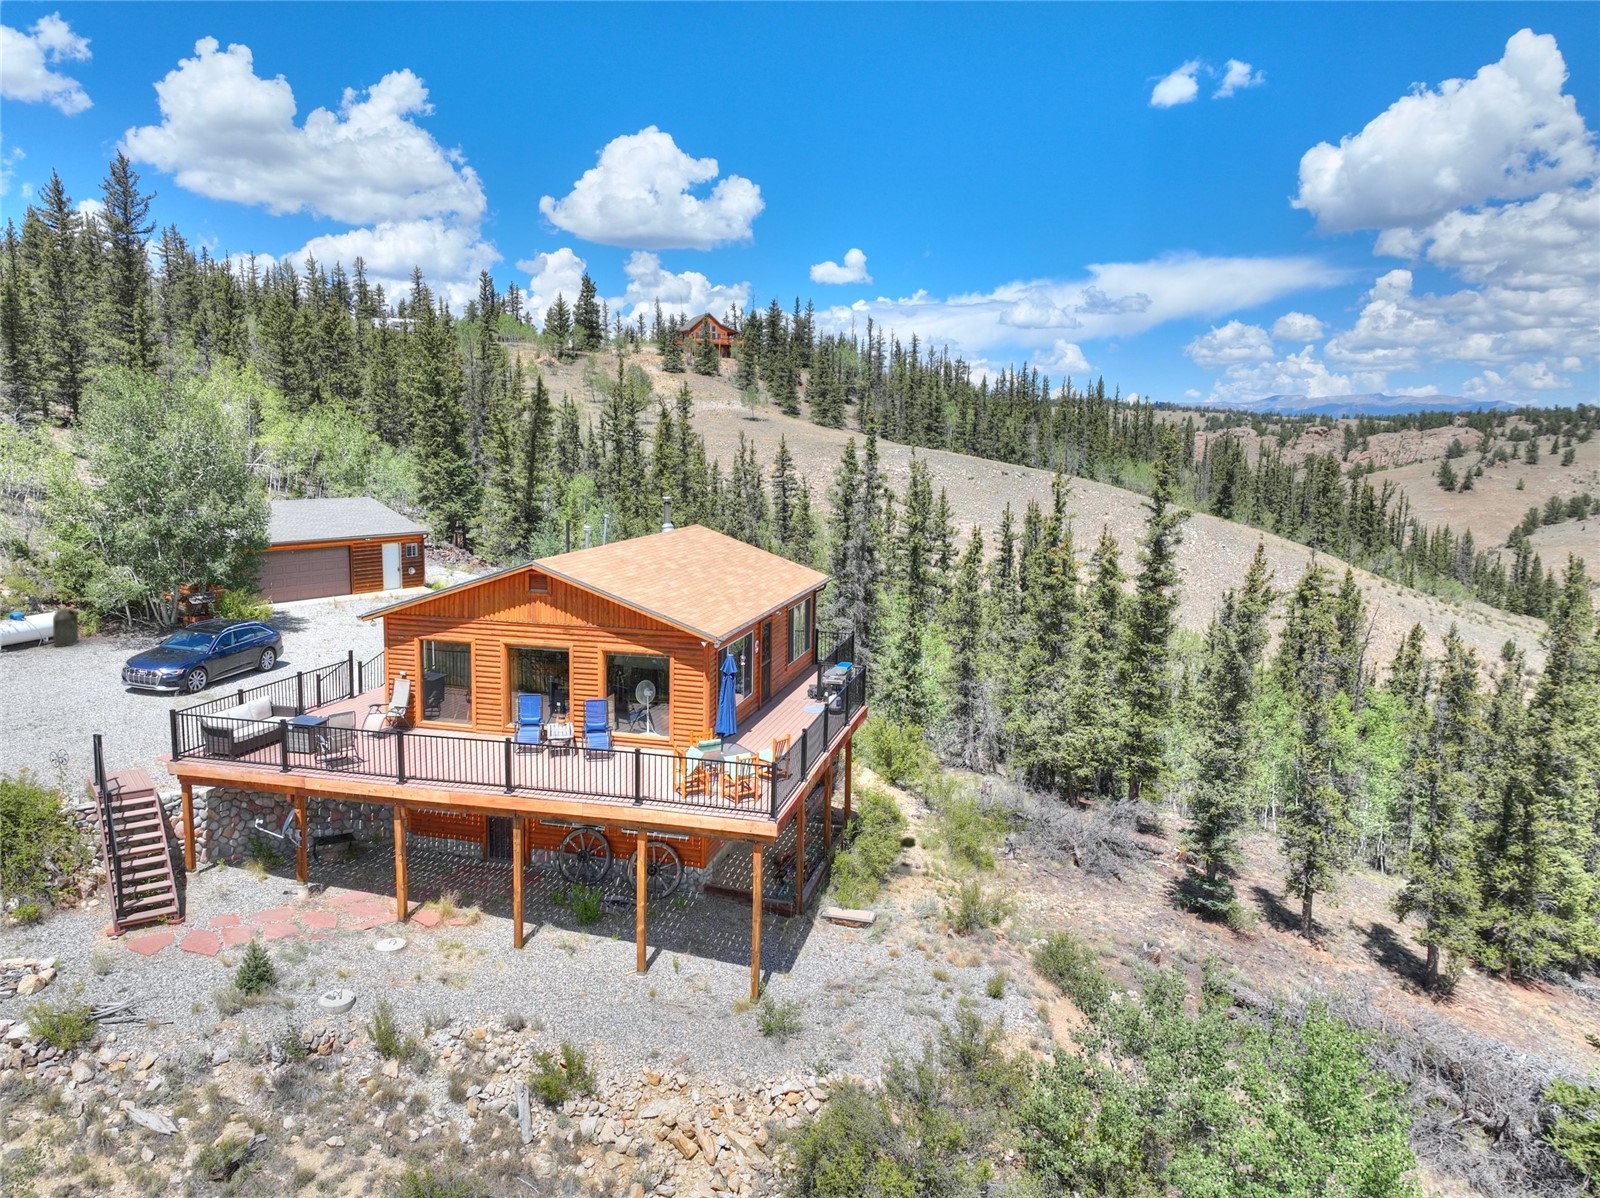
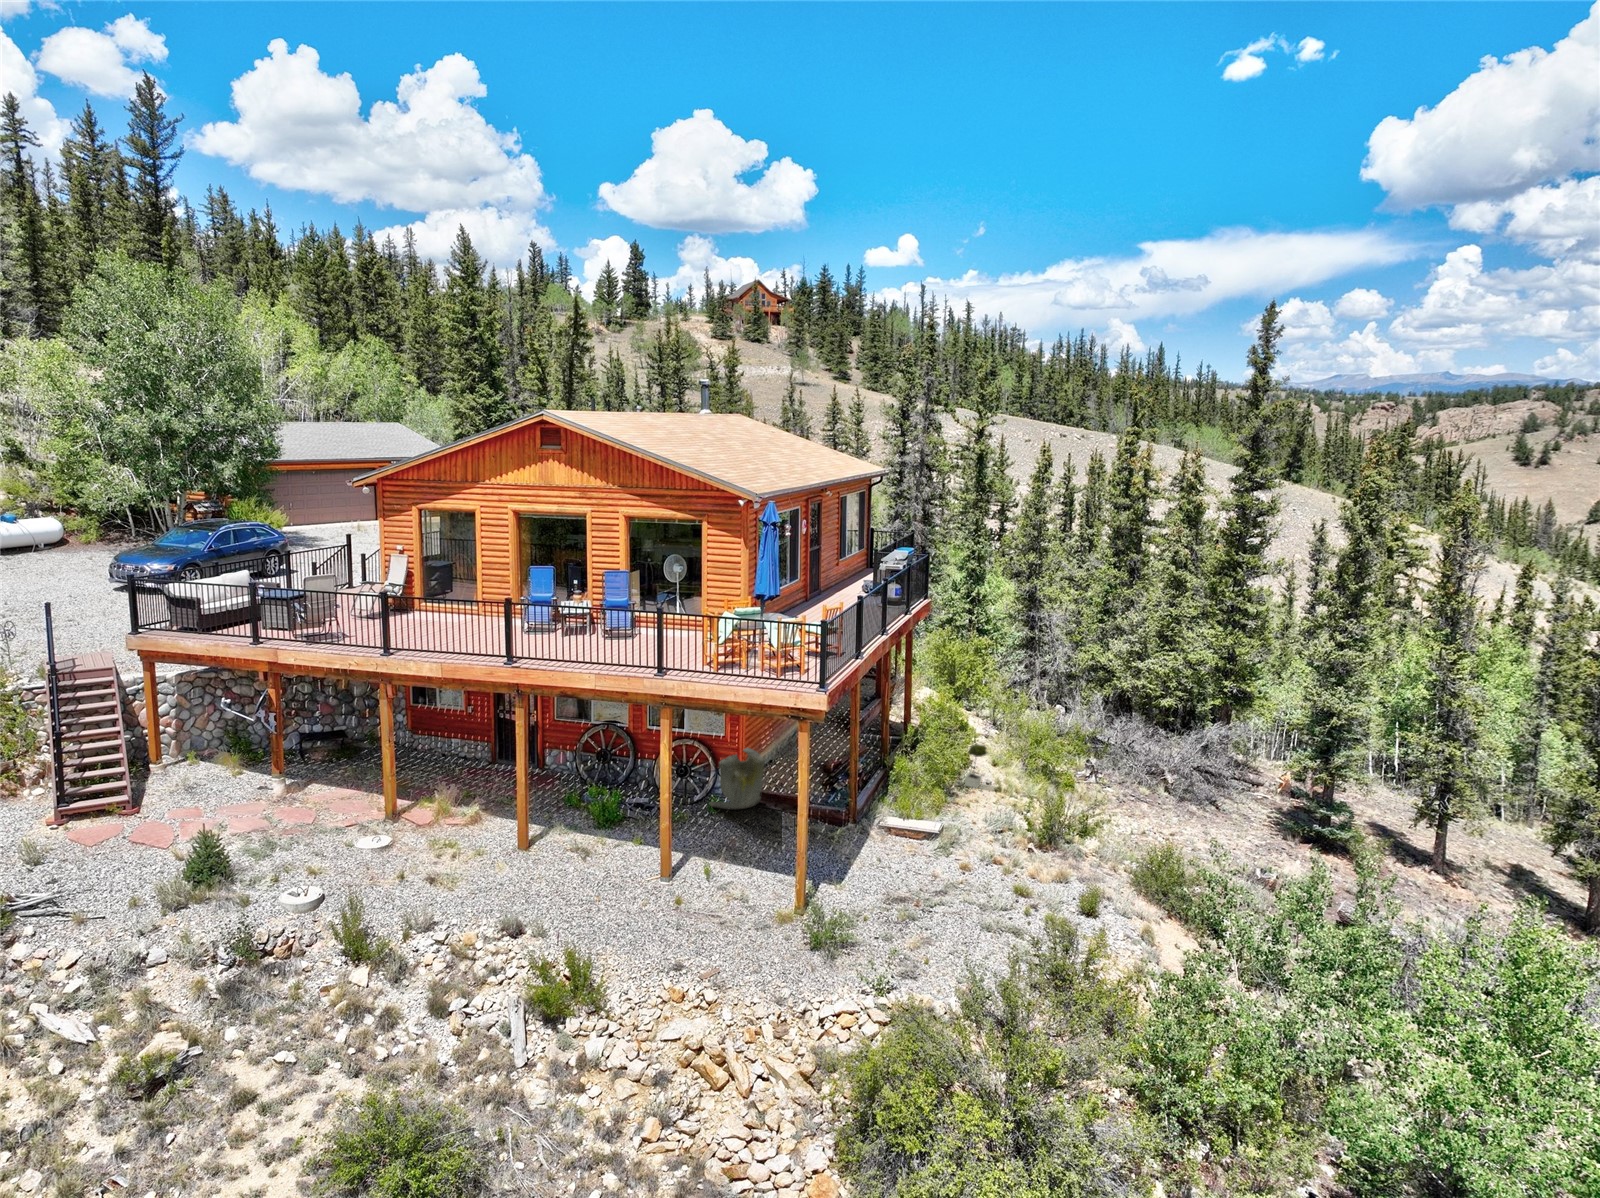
trash can: present [53,609,78,647] -> present [710,748,764,810]

